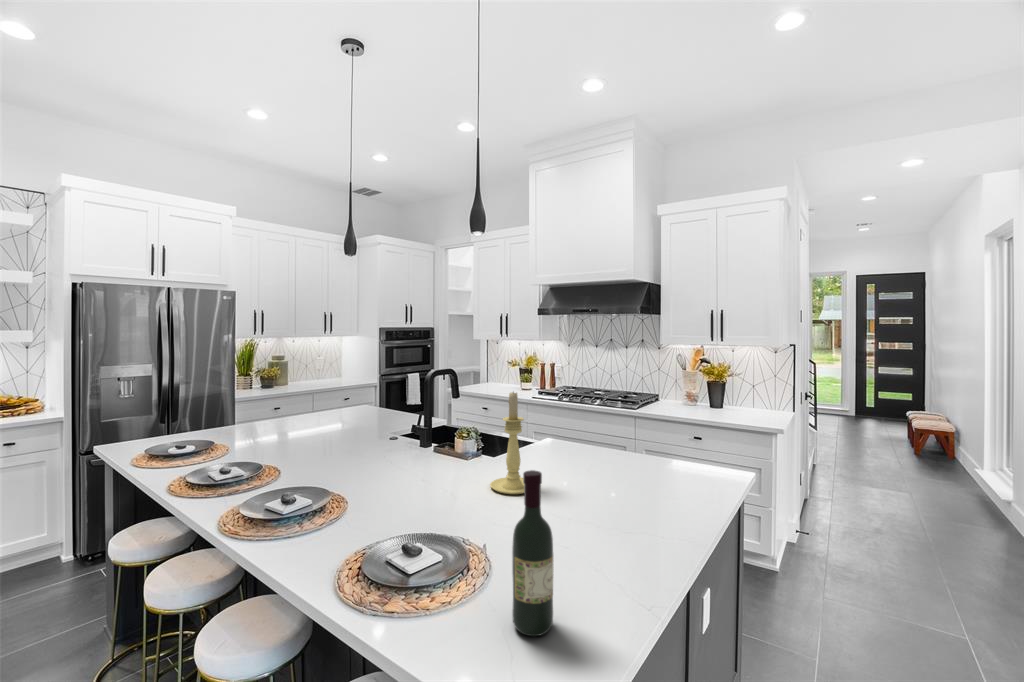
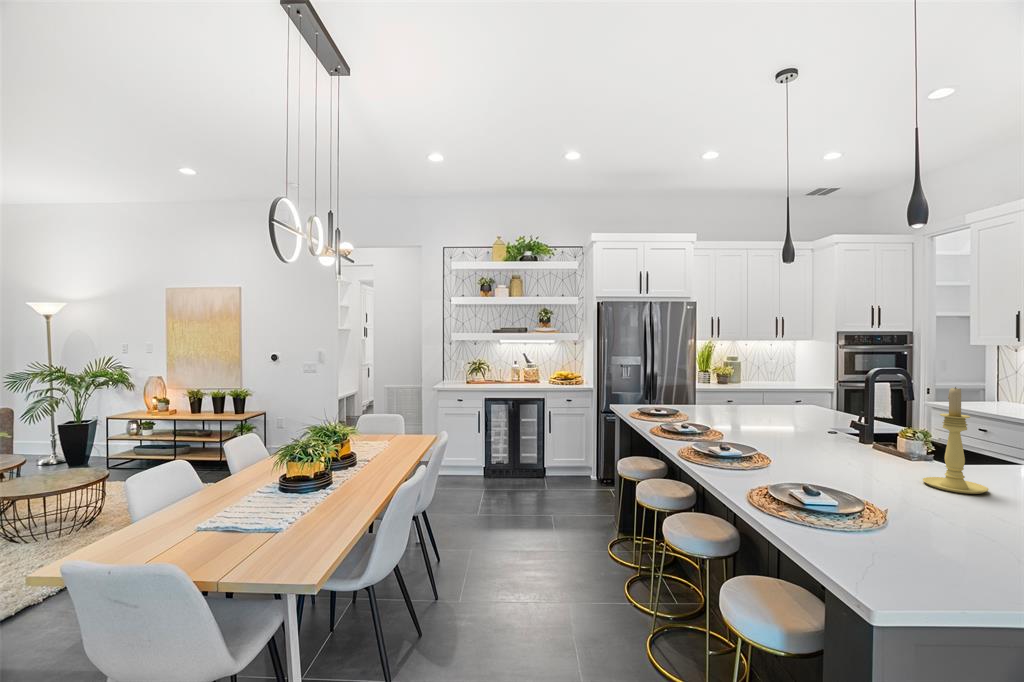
wine bottle: present [512,470,554,636] -> none [881,428,923,559]

